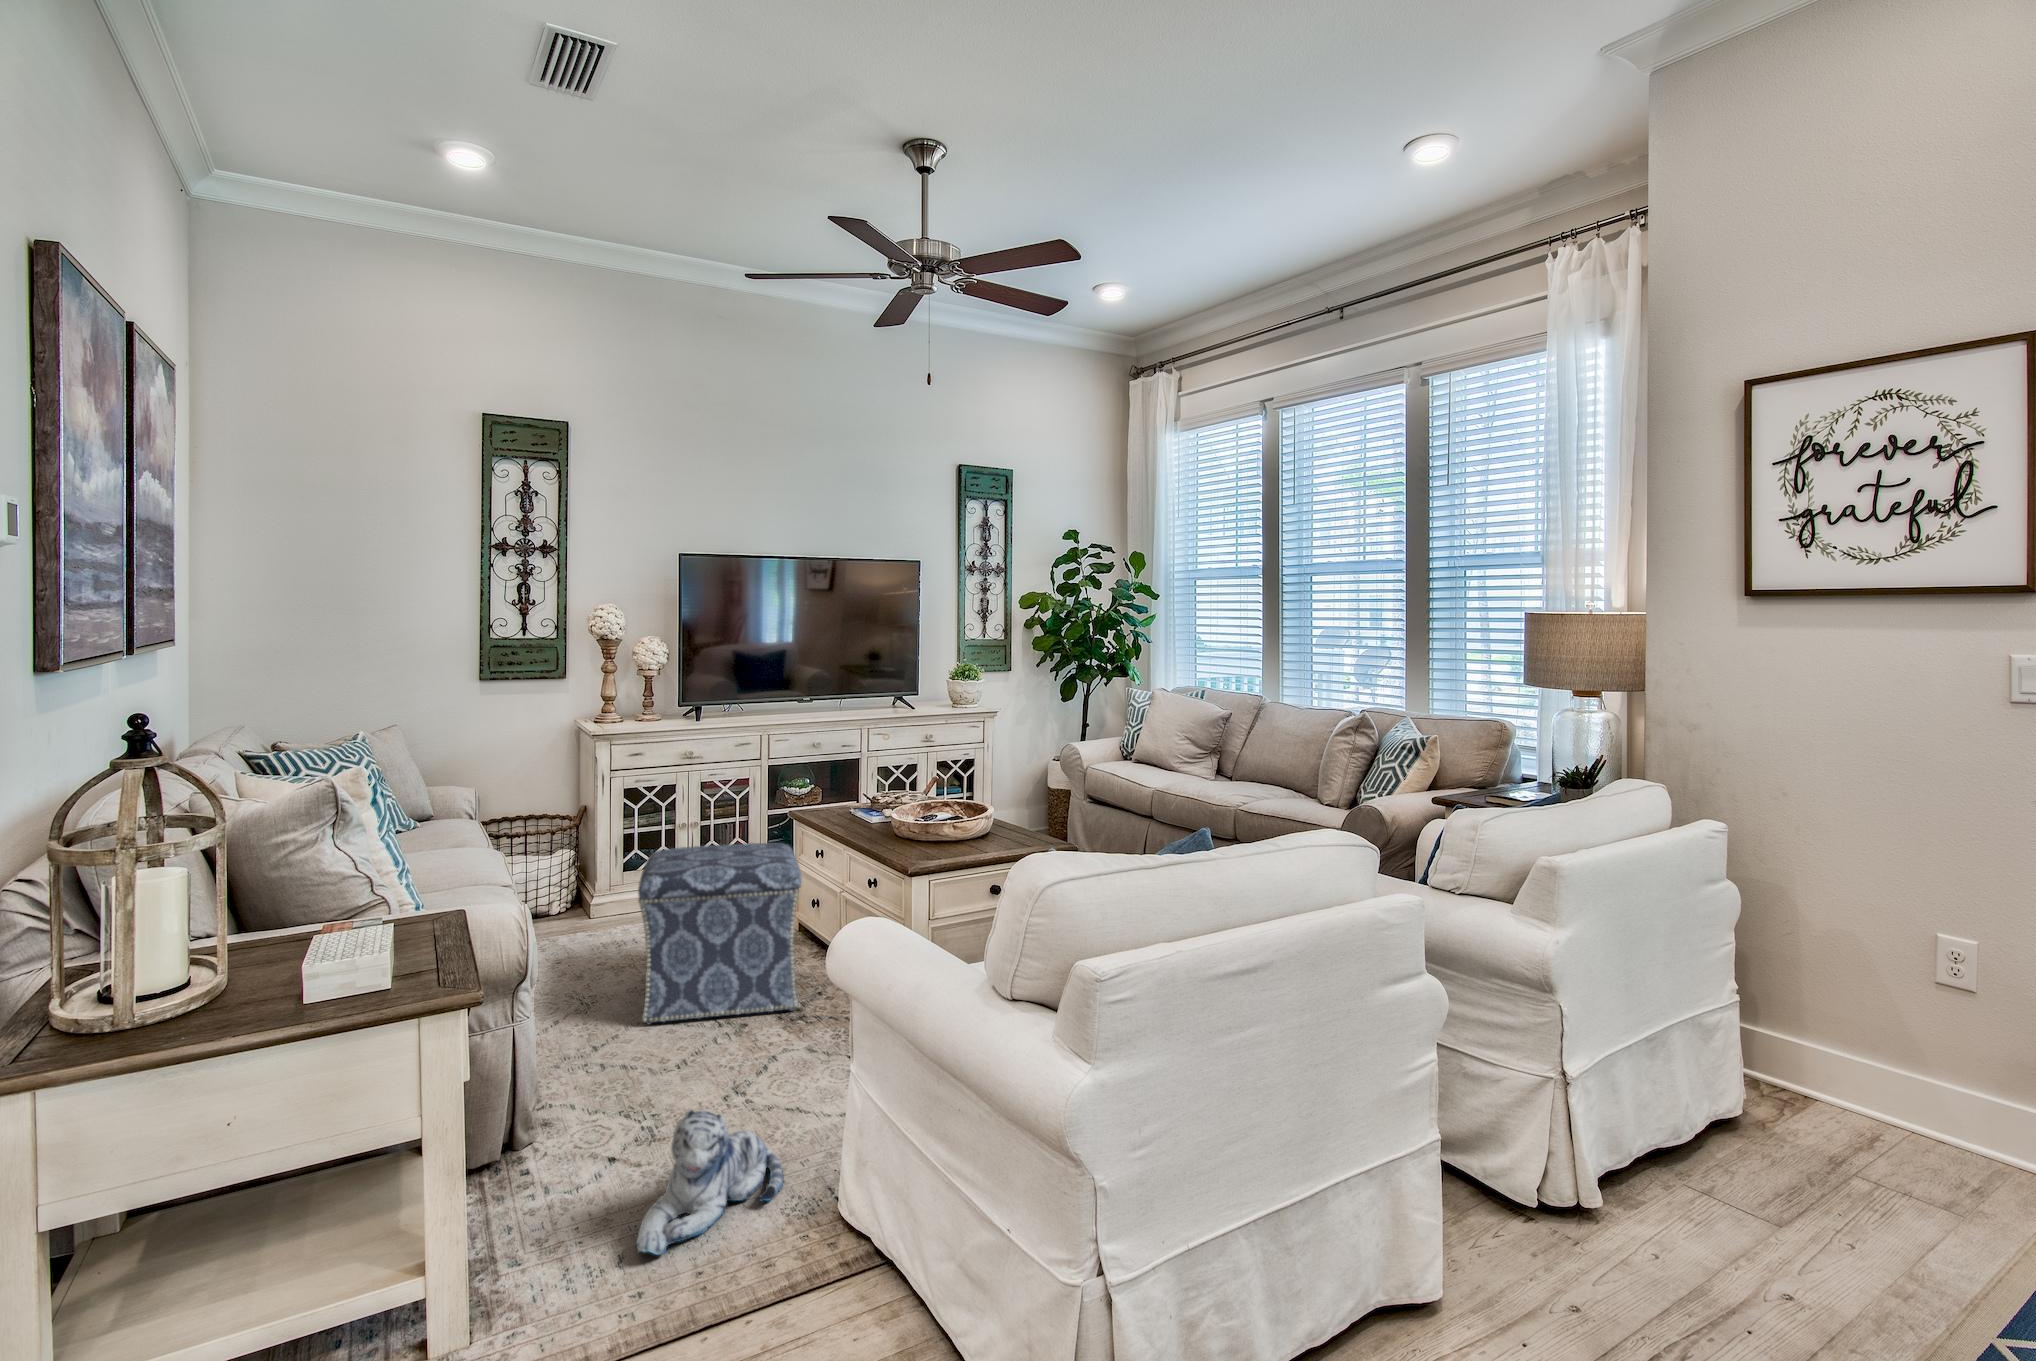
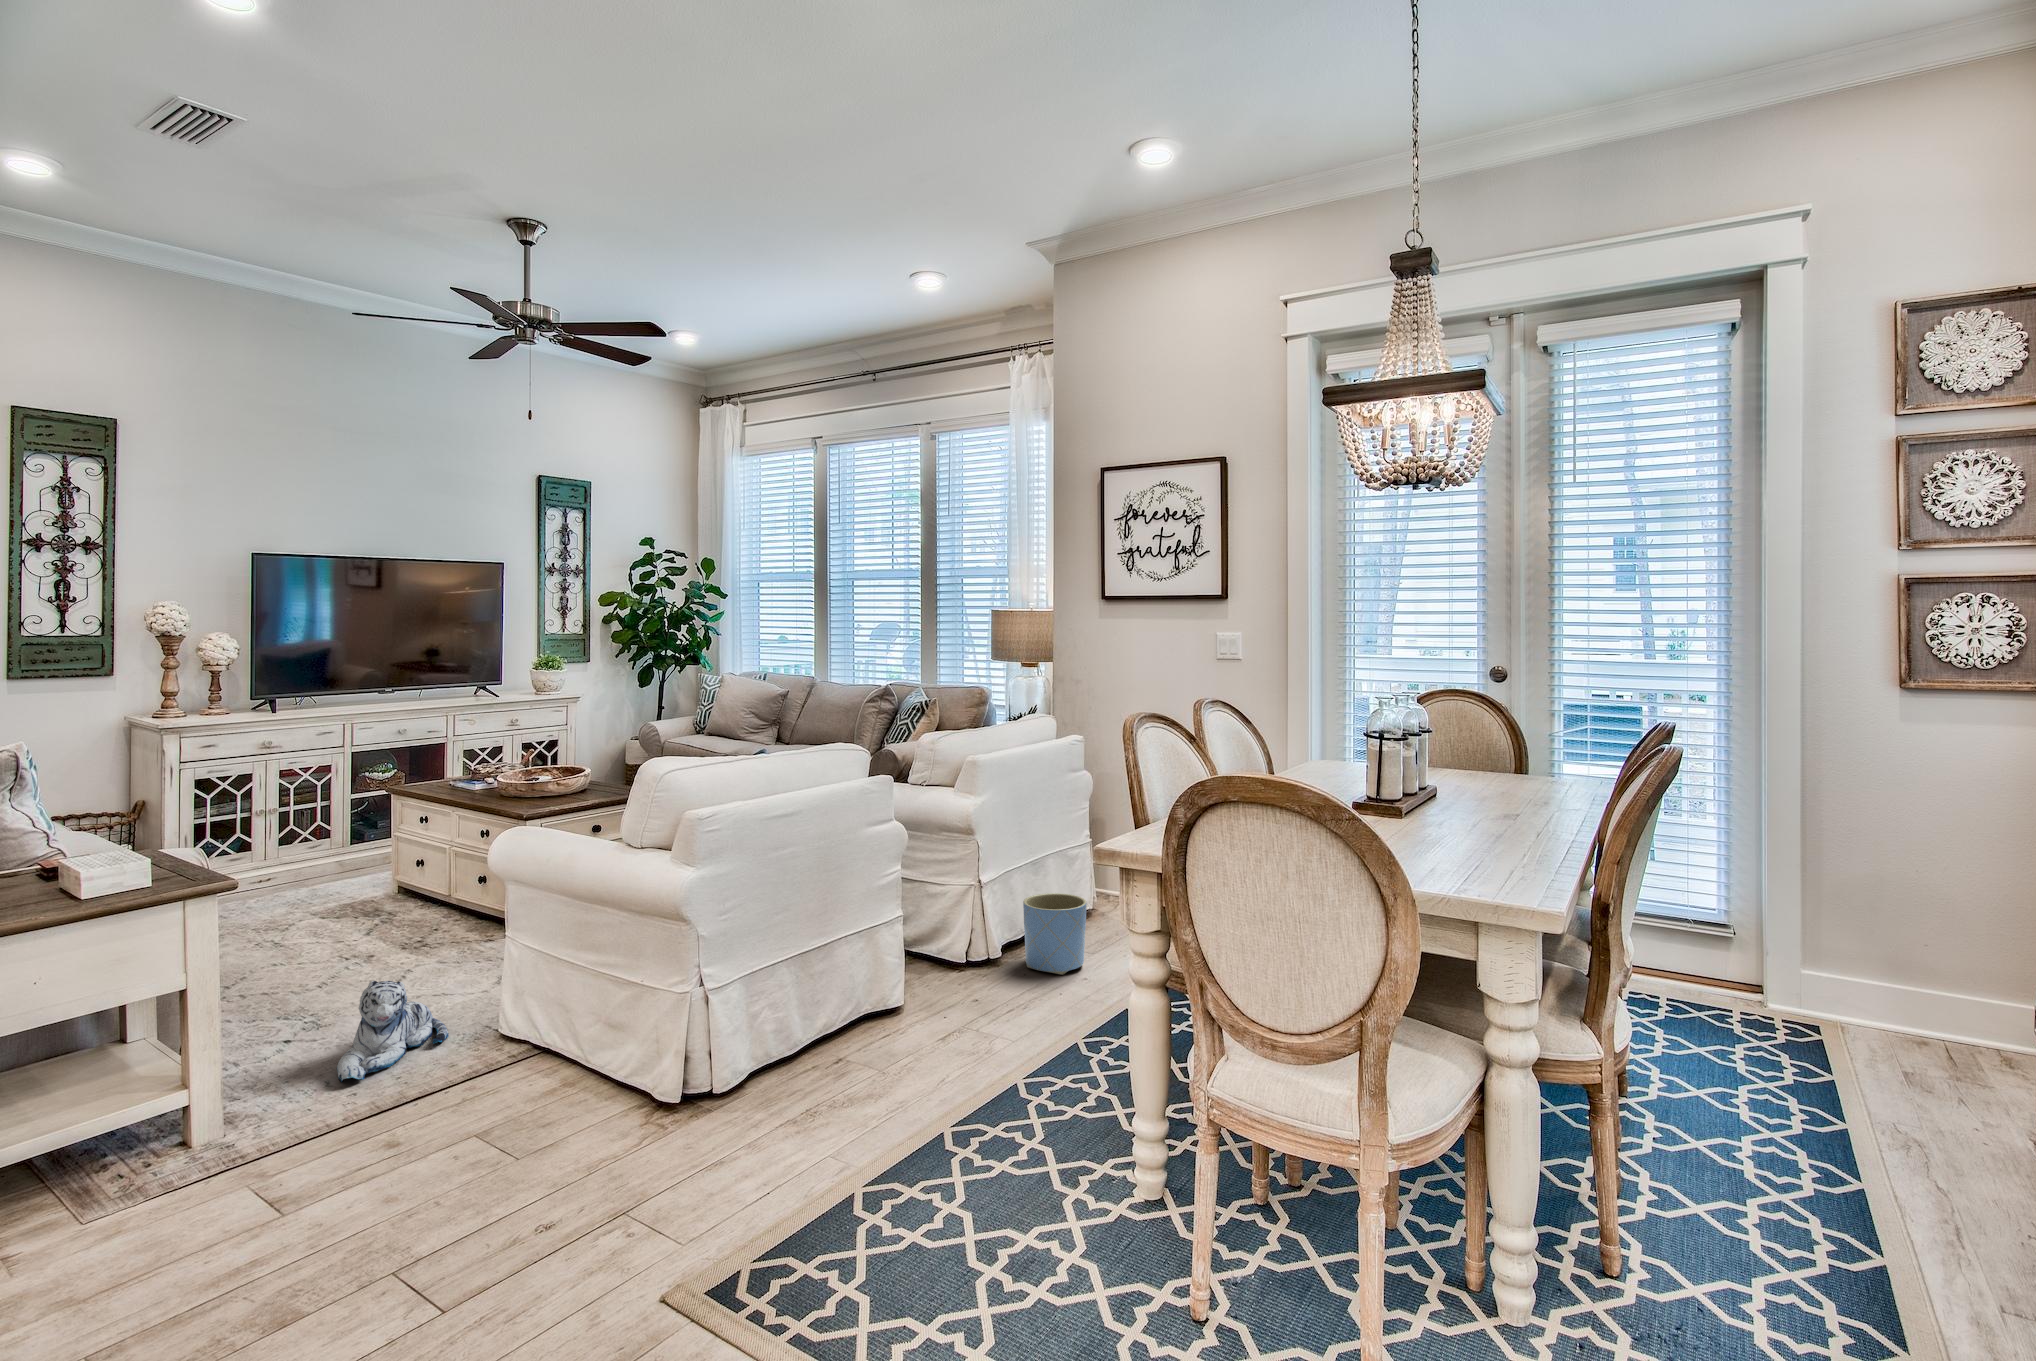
ottoman: present [638,843,802,1024] -> none [255,809,424,967]
planter: none [1633,1095,1764,1258] -> present [1023,893,1087,975]

